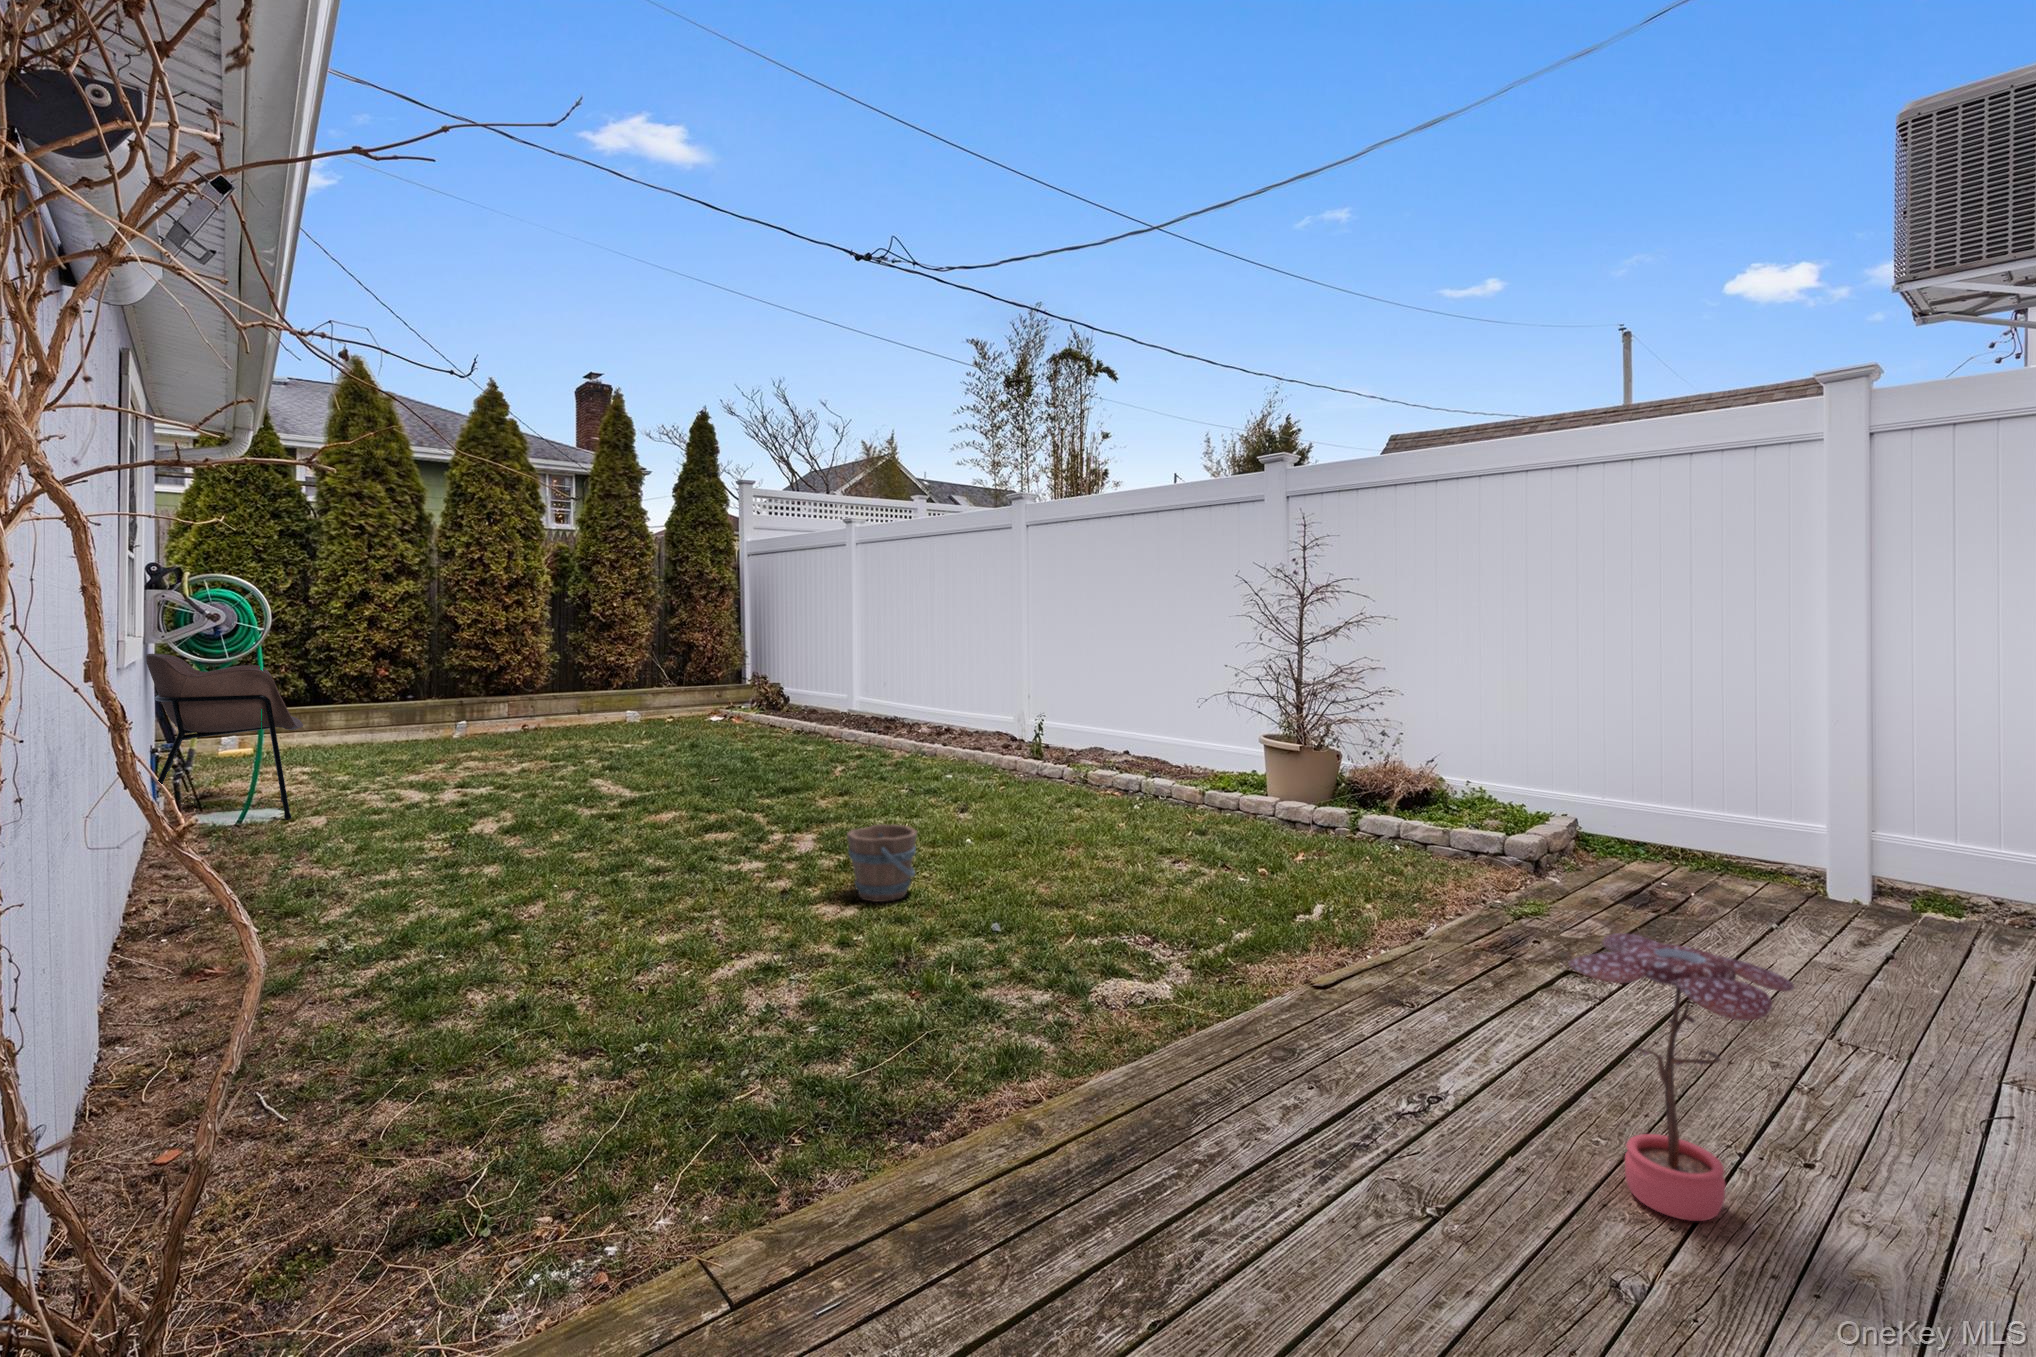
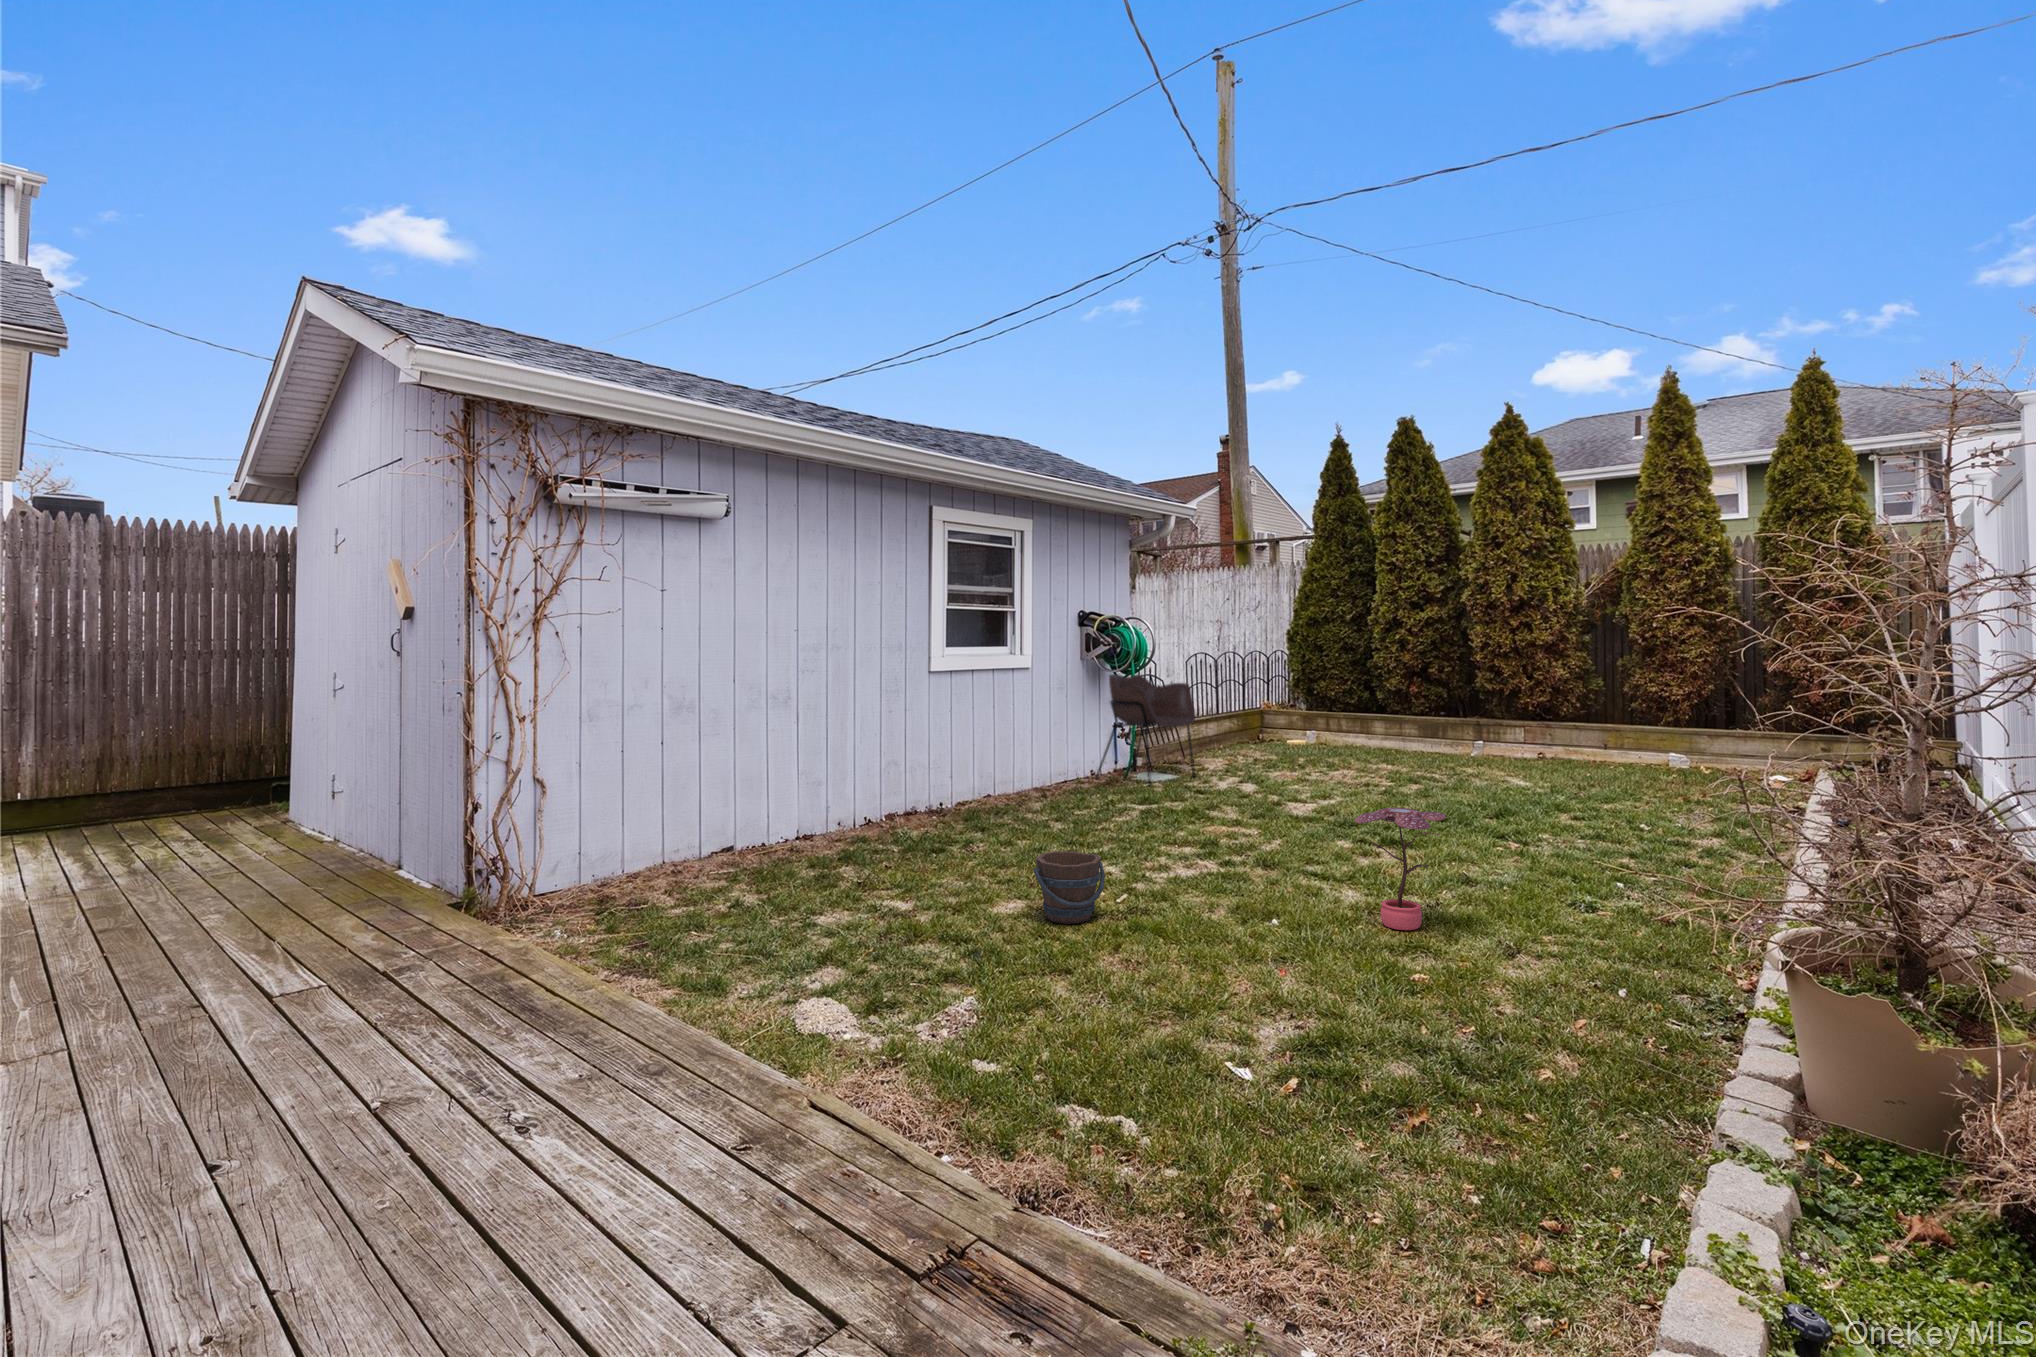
potted plant: present [1568,933,1794,1221] -> present [1355,808,1446,930]

